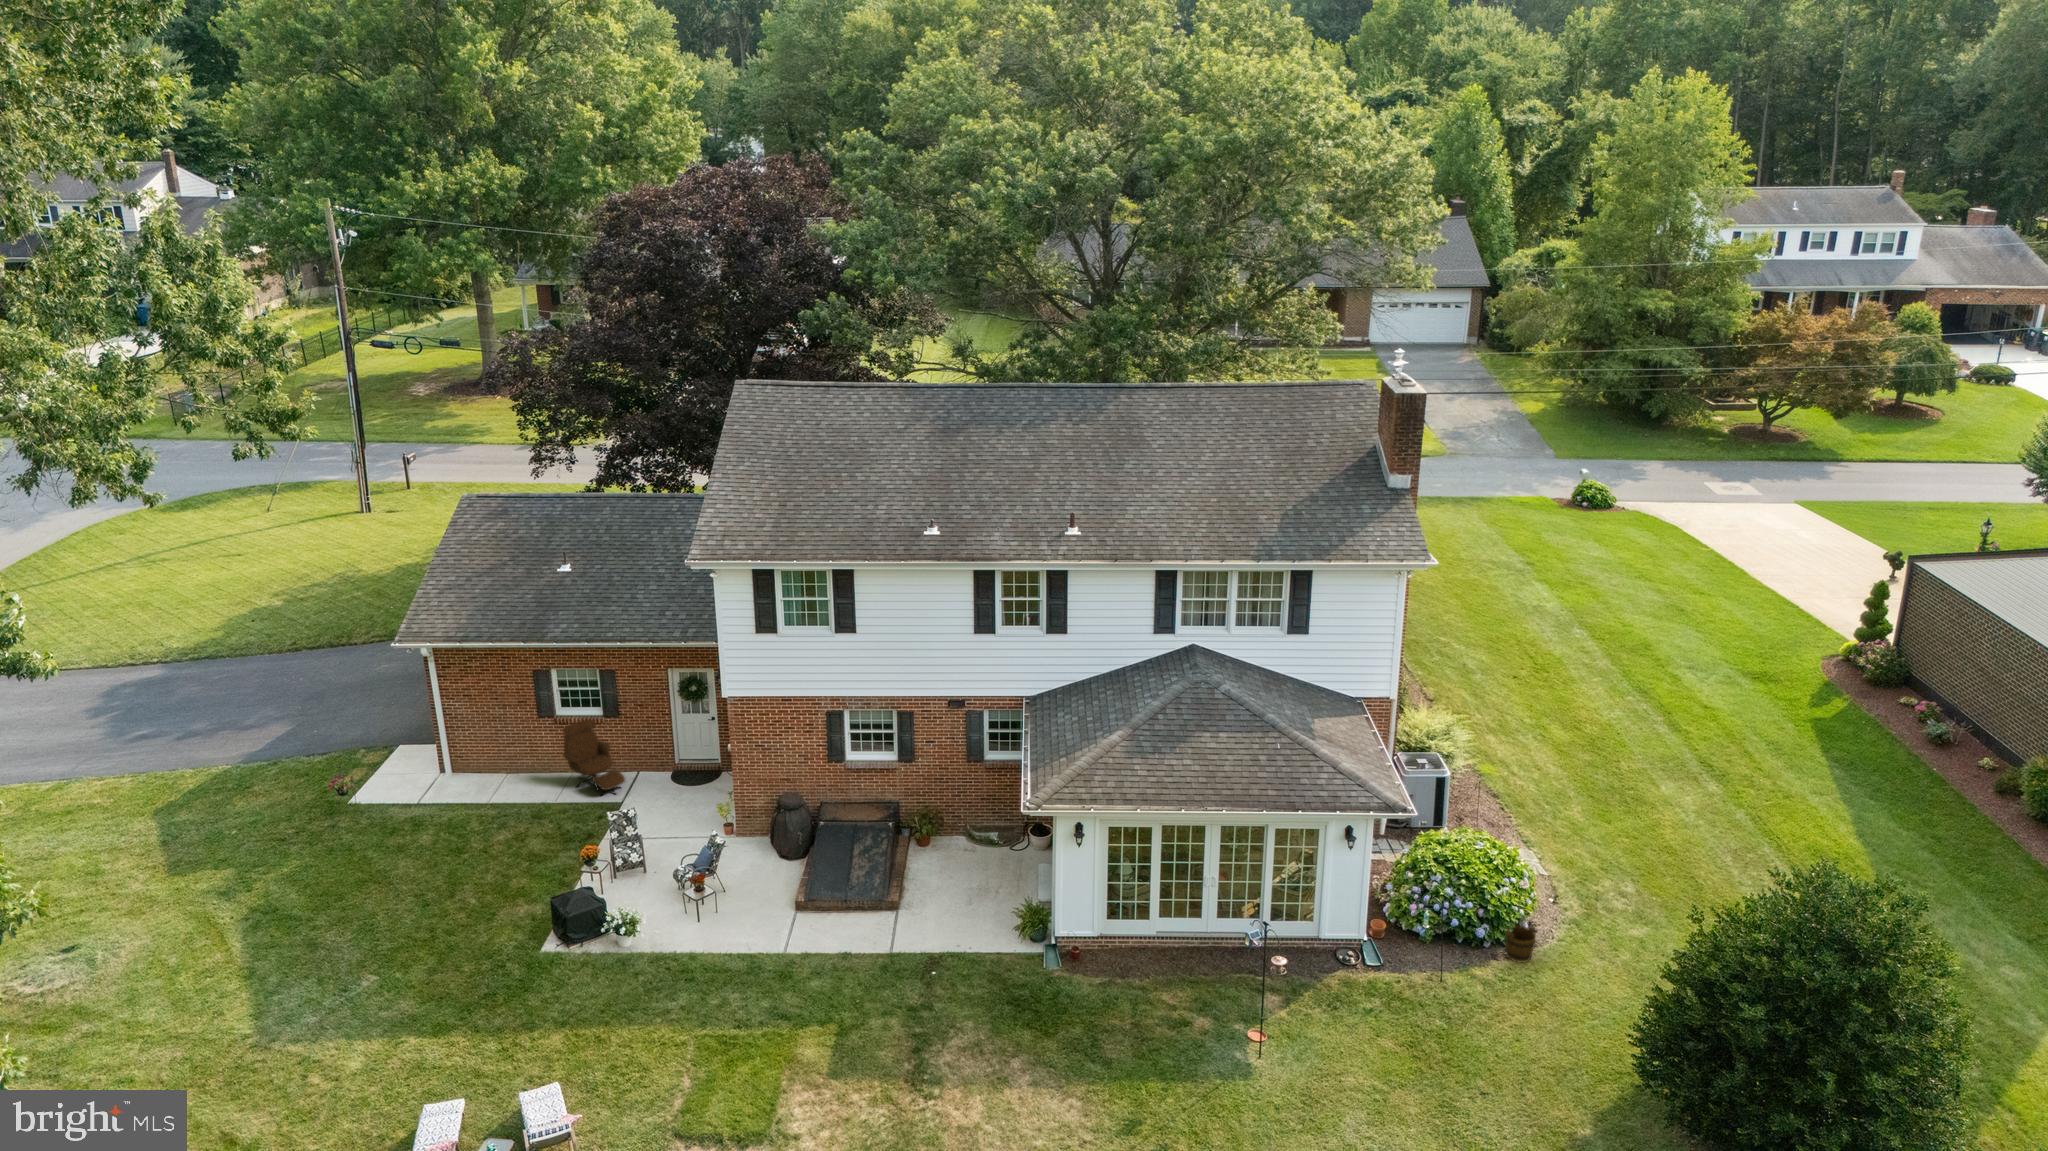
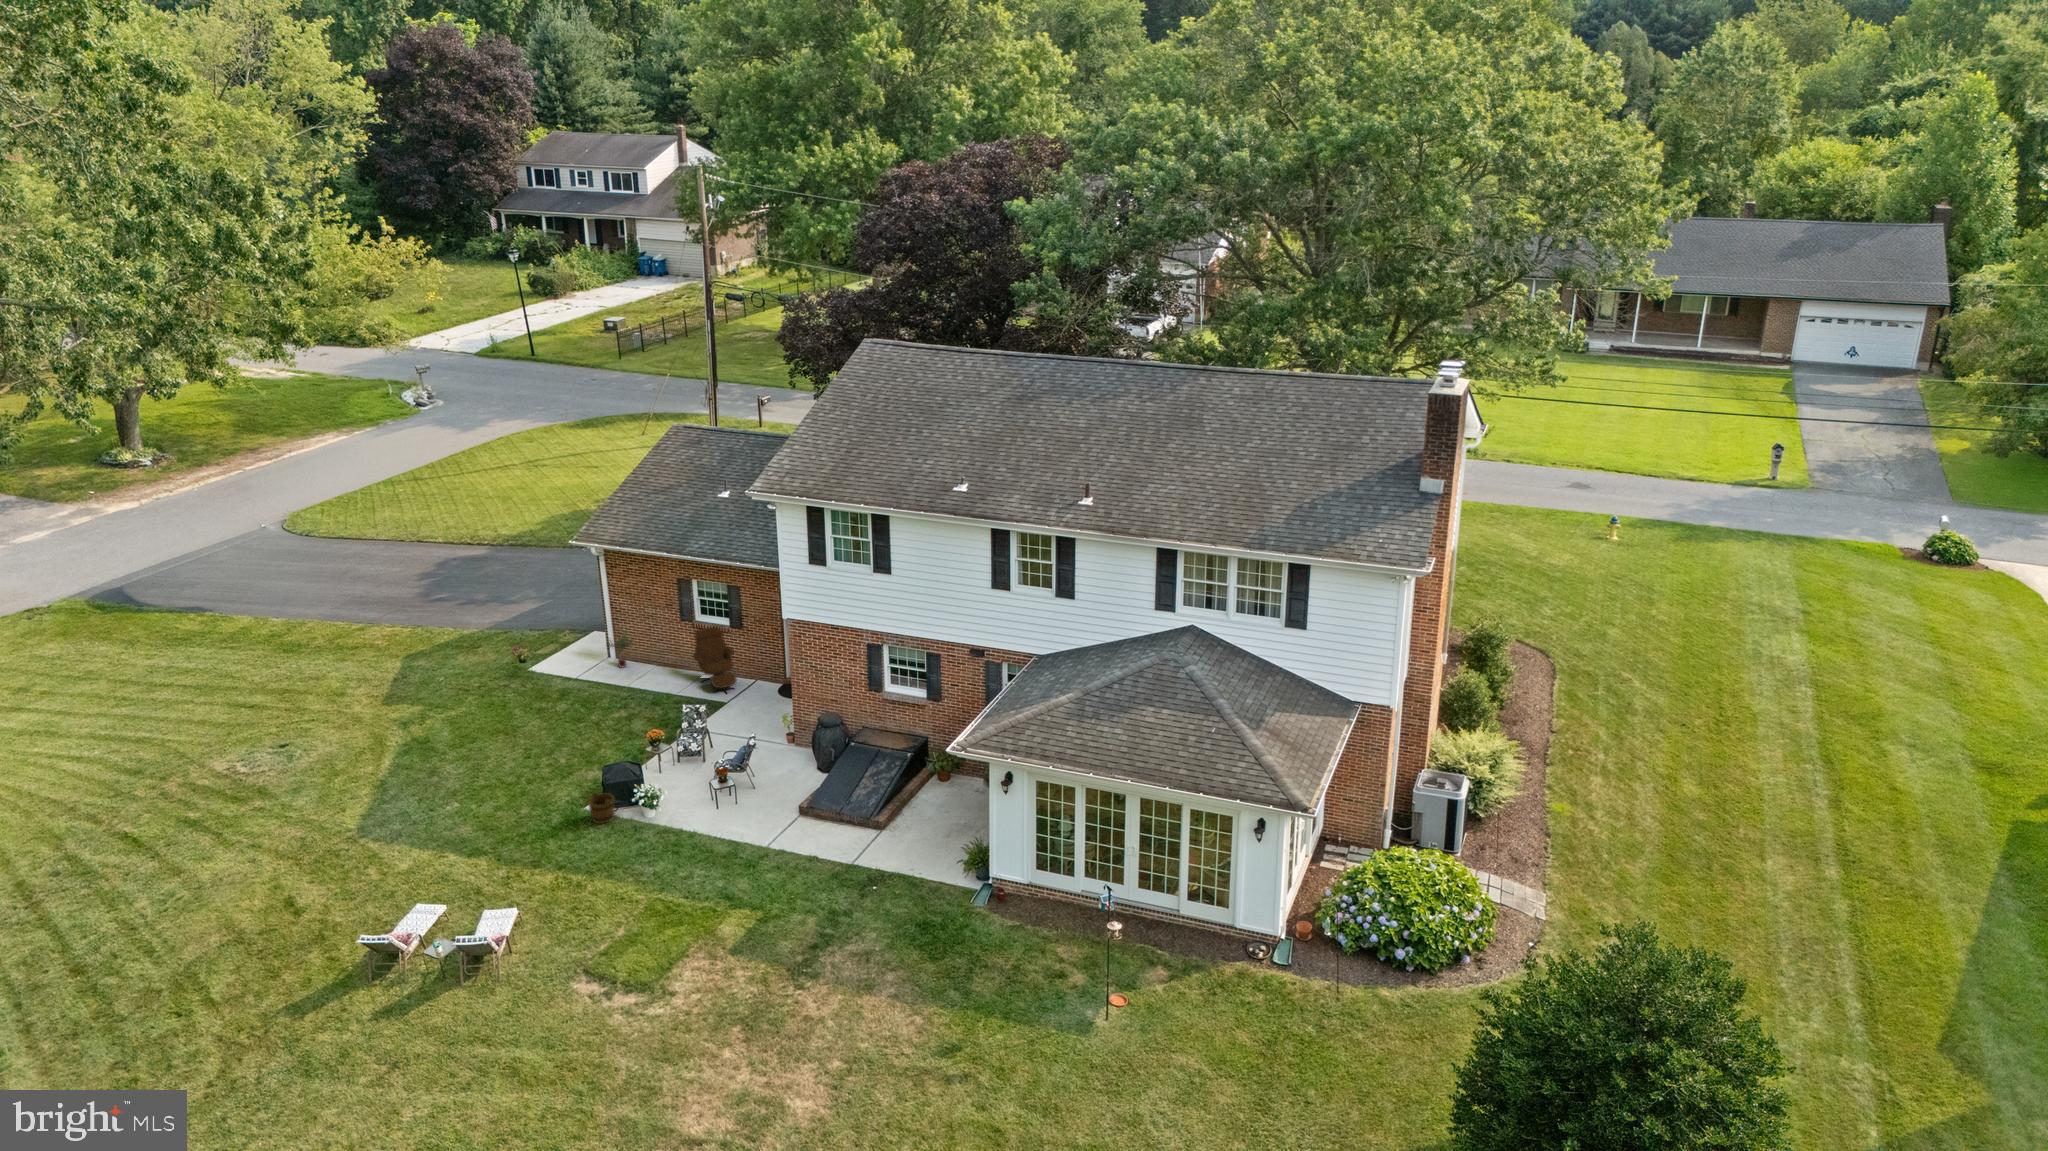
potted tree: none [442,737,482,785] -> present [609,630,633,668]
bucket: present [1505,925,1536,962] -> present [588,792,615,824]

